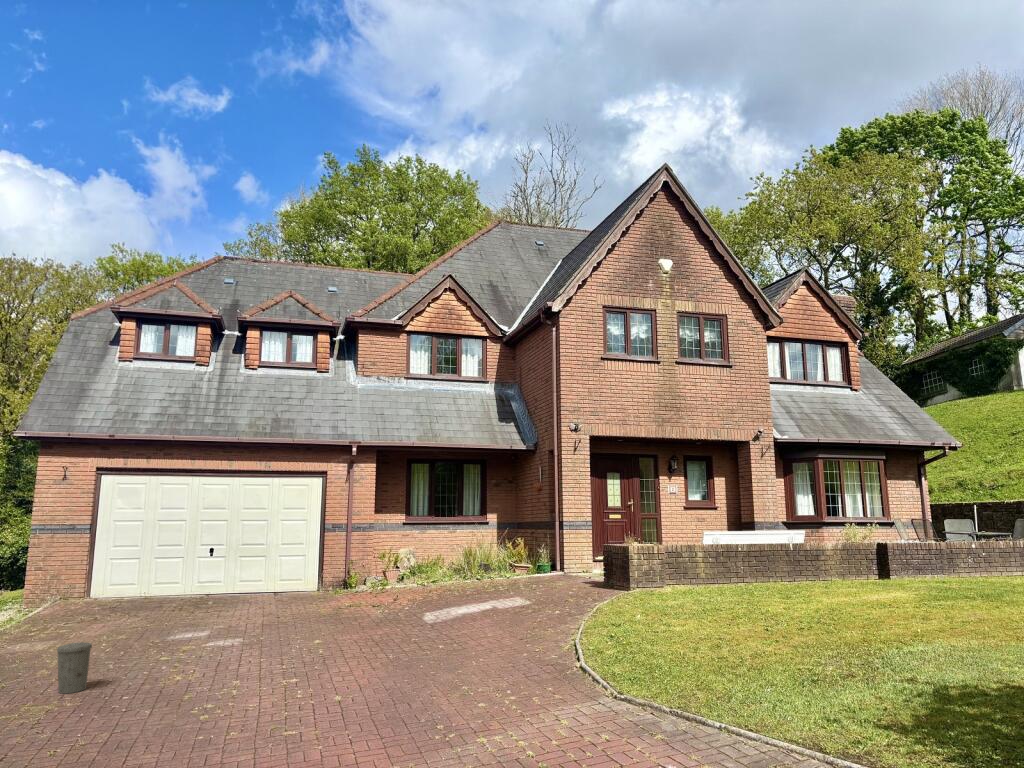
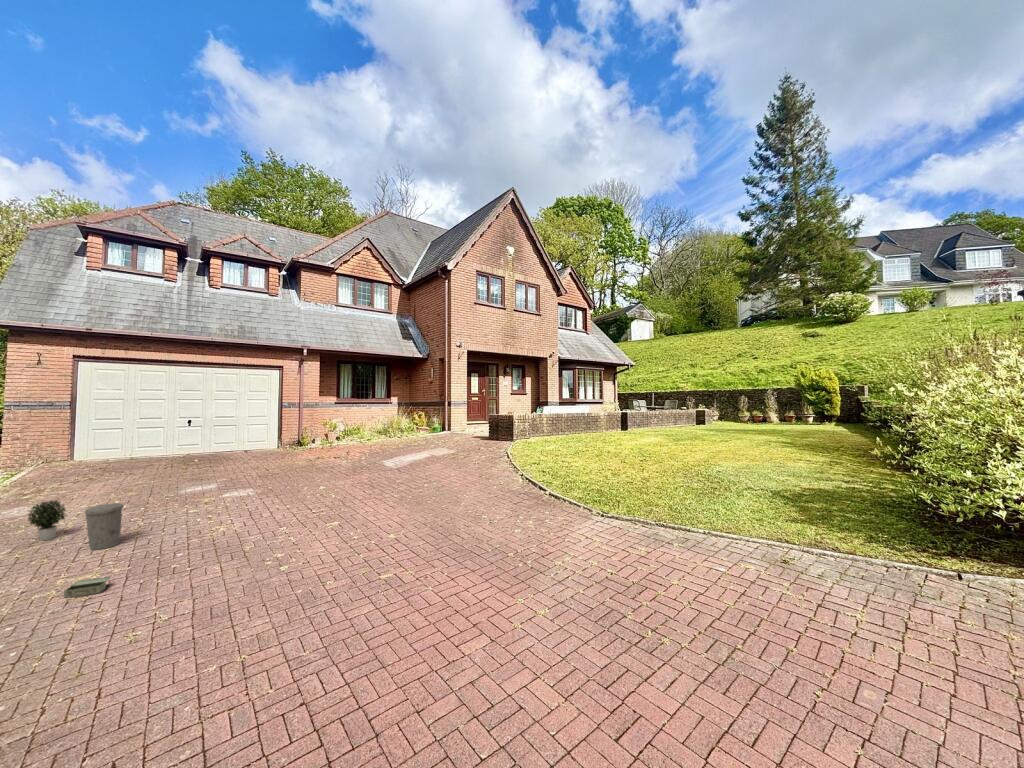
potted plant: none [14,636,49,681] -> present [28,501,66,541]
toolbox: none [18,718,59,734] -> present [64,577,110,598]

